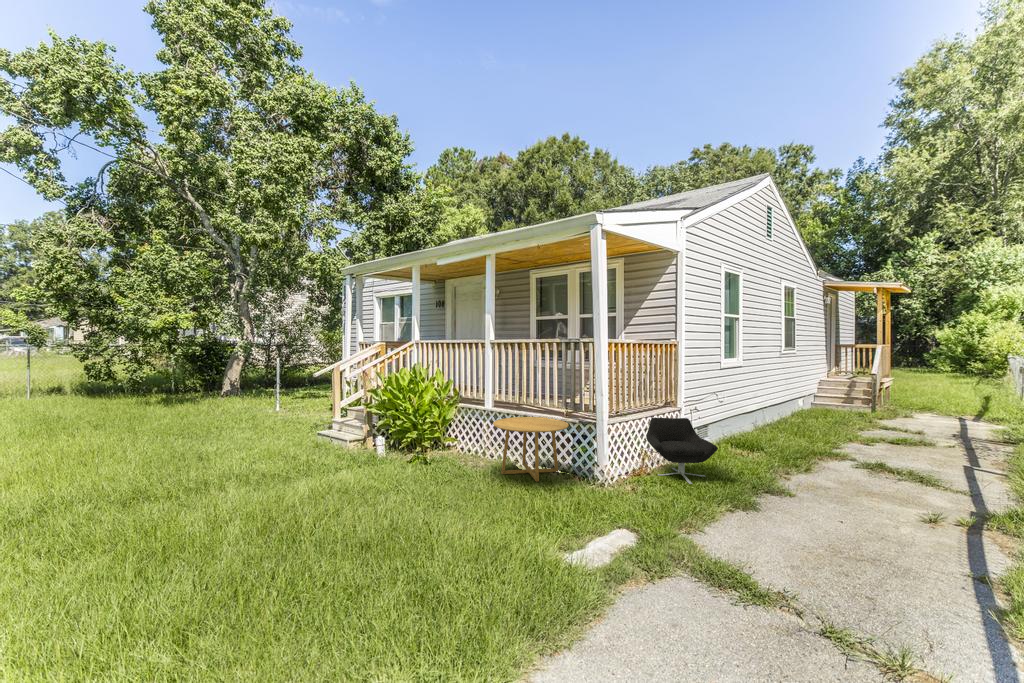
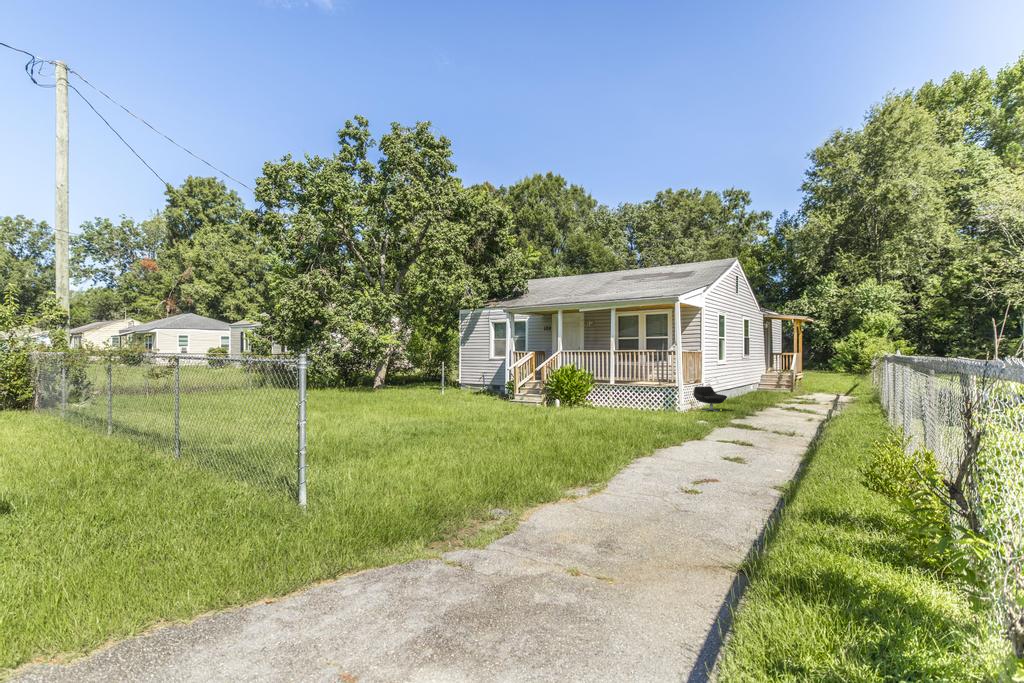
round table: present [493,417,569,482] -> none [629,388,665,413]

